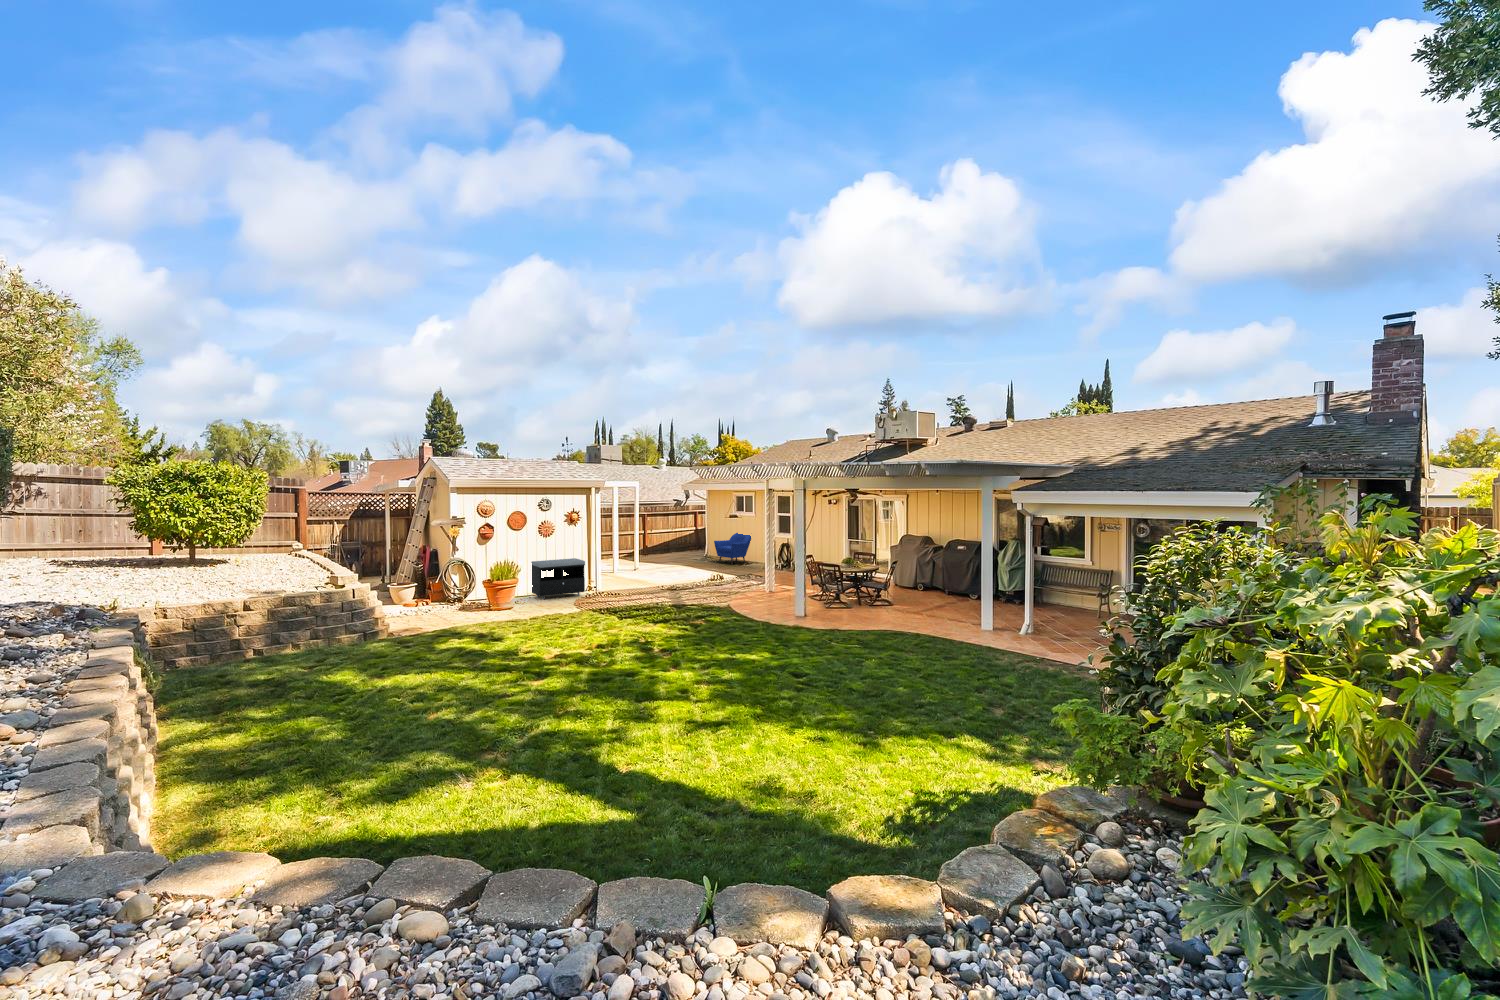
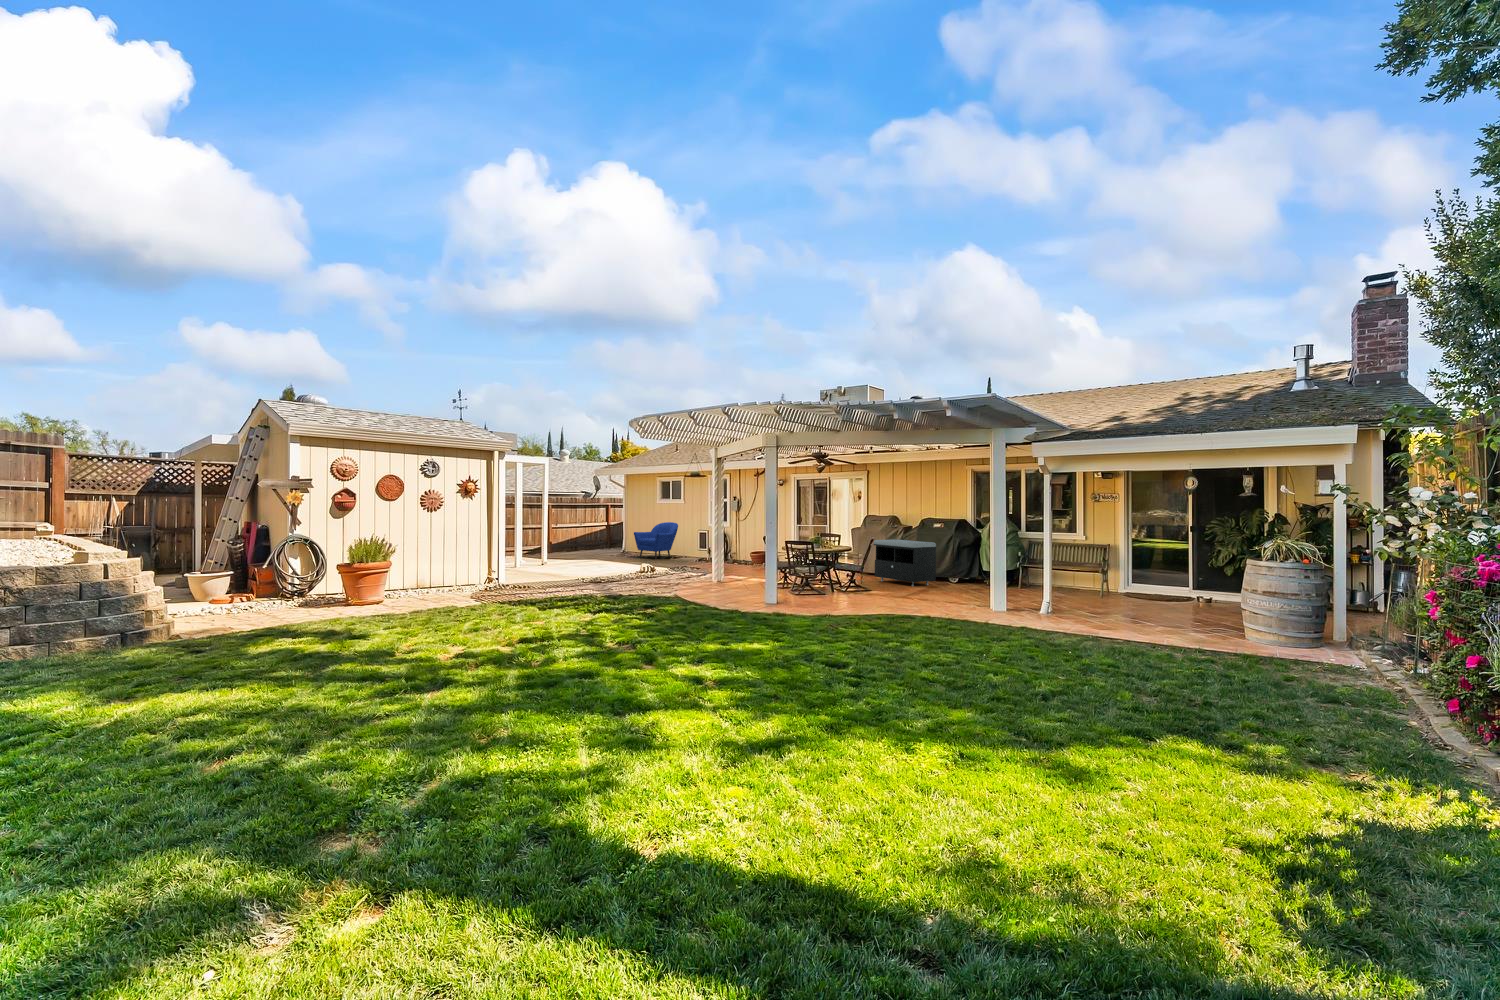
storage bench: present [531,558,585,599] -> present [874,539,936,586]

